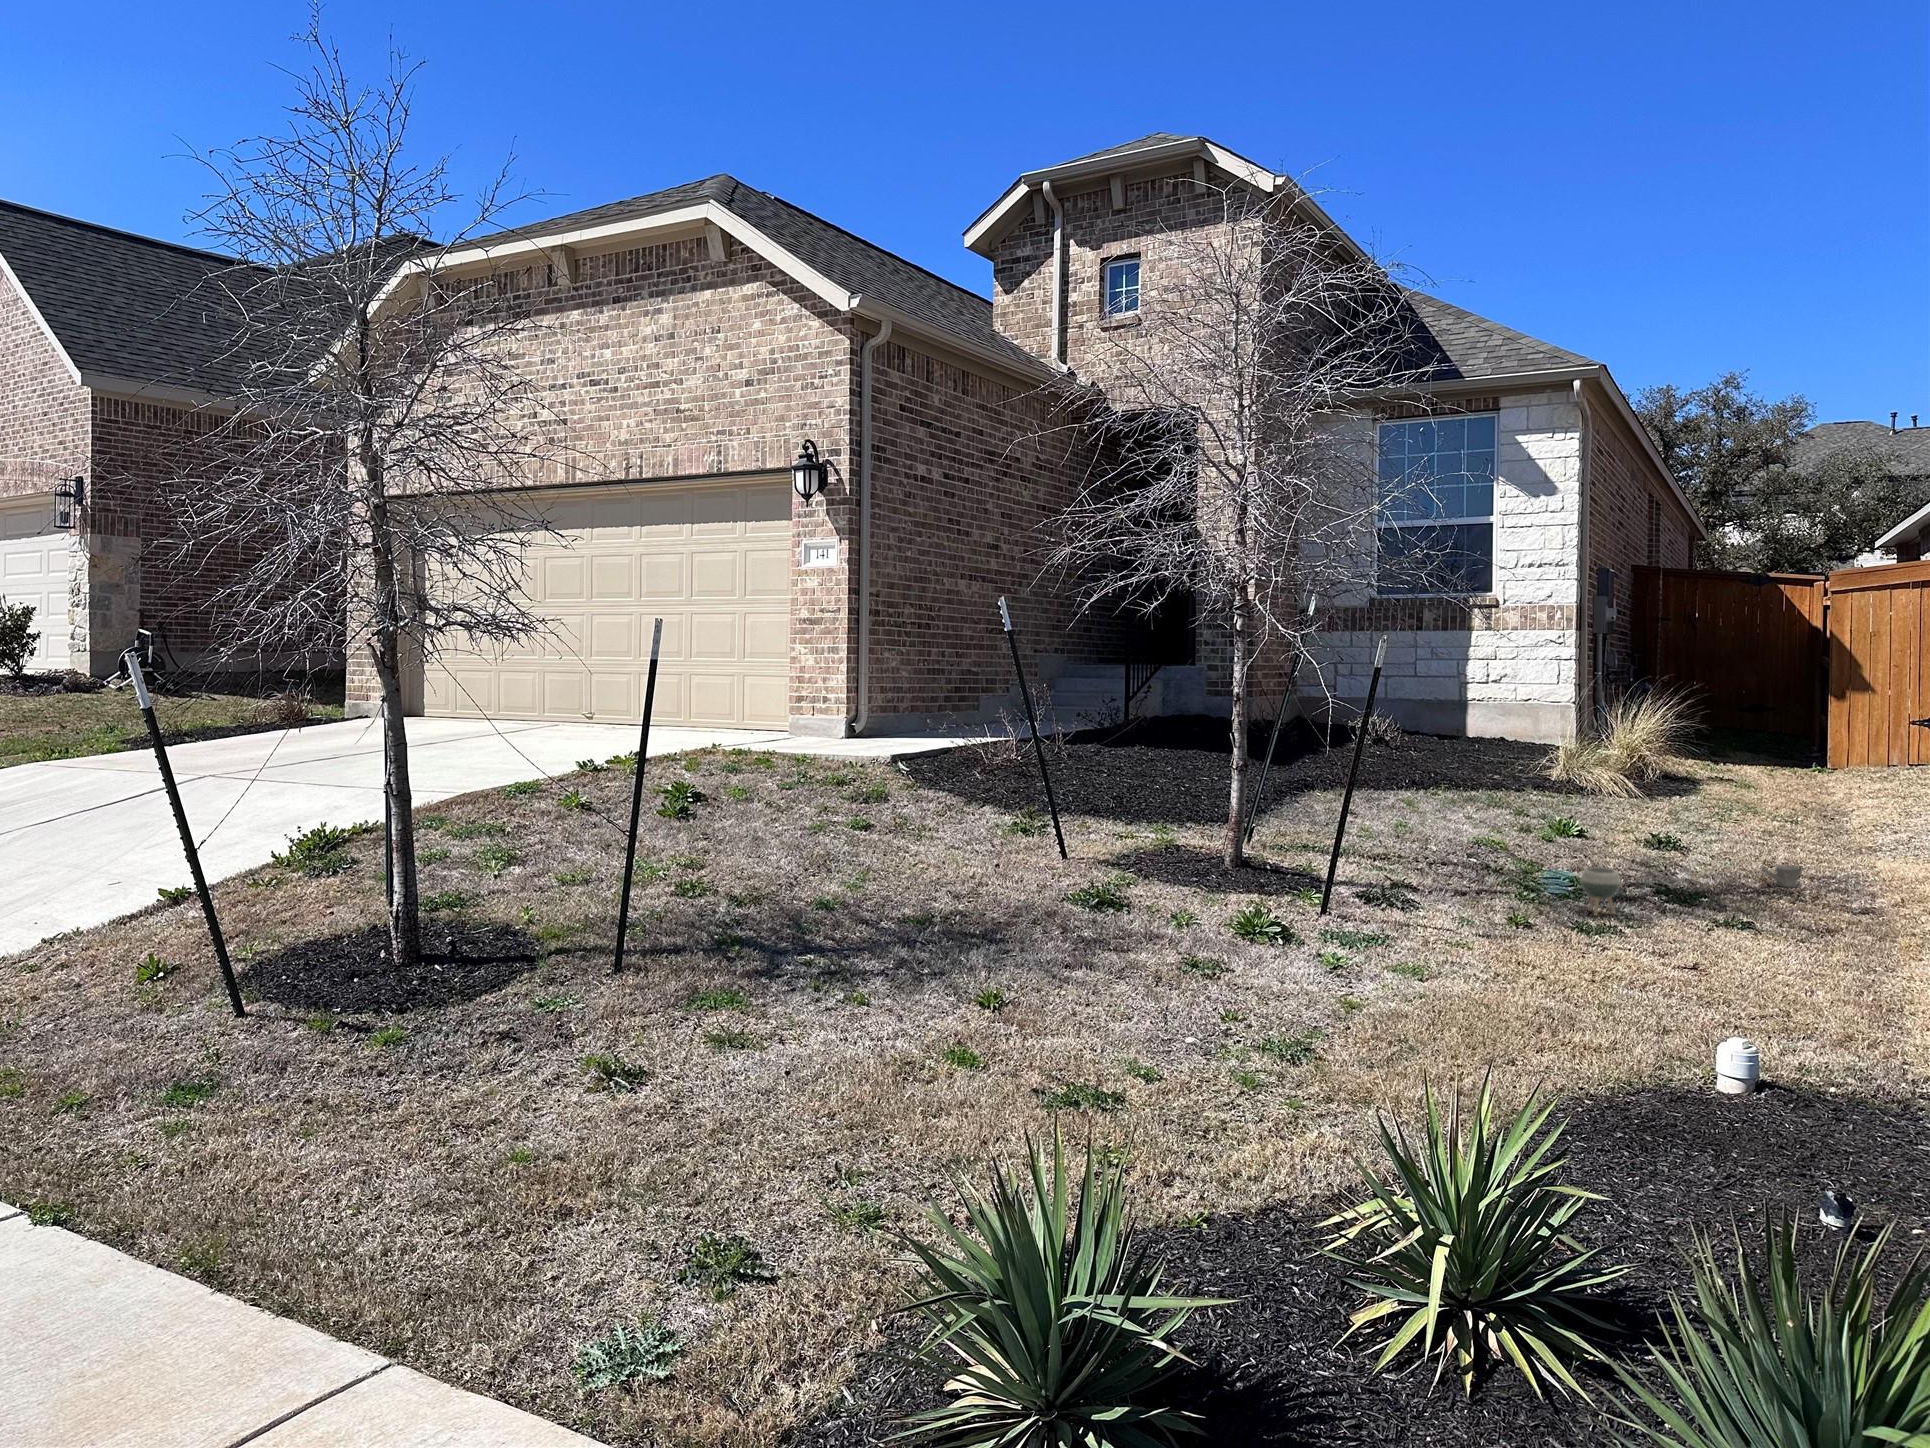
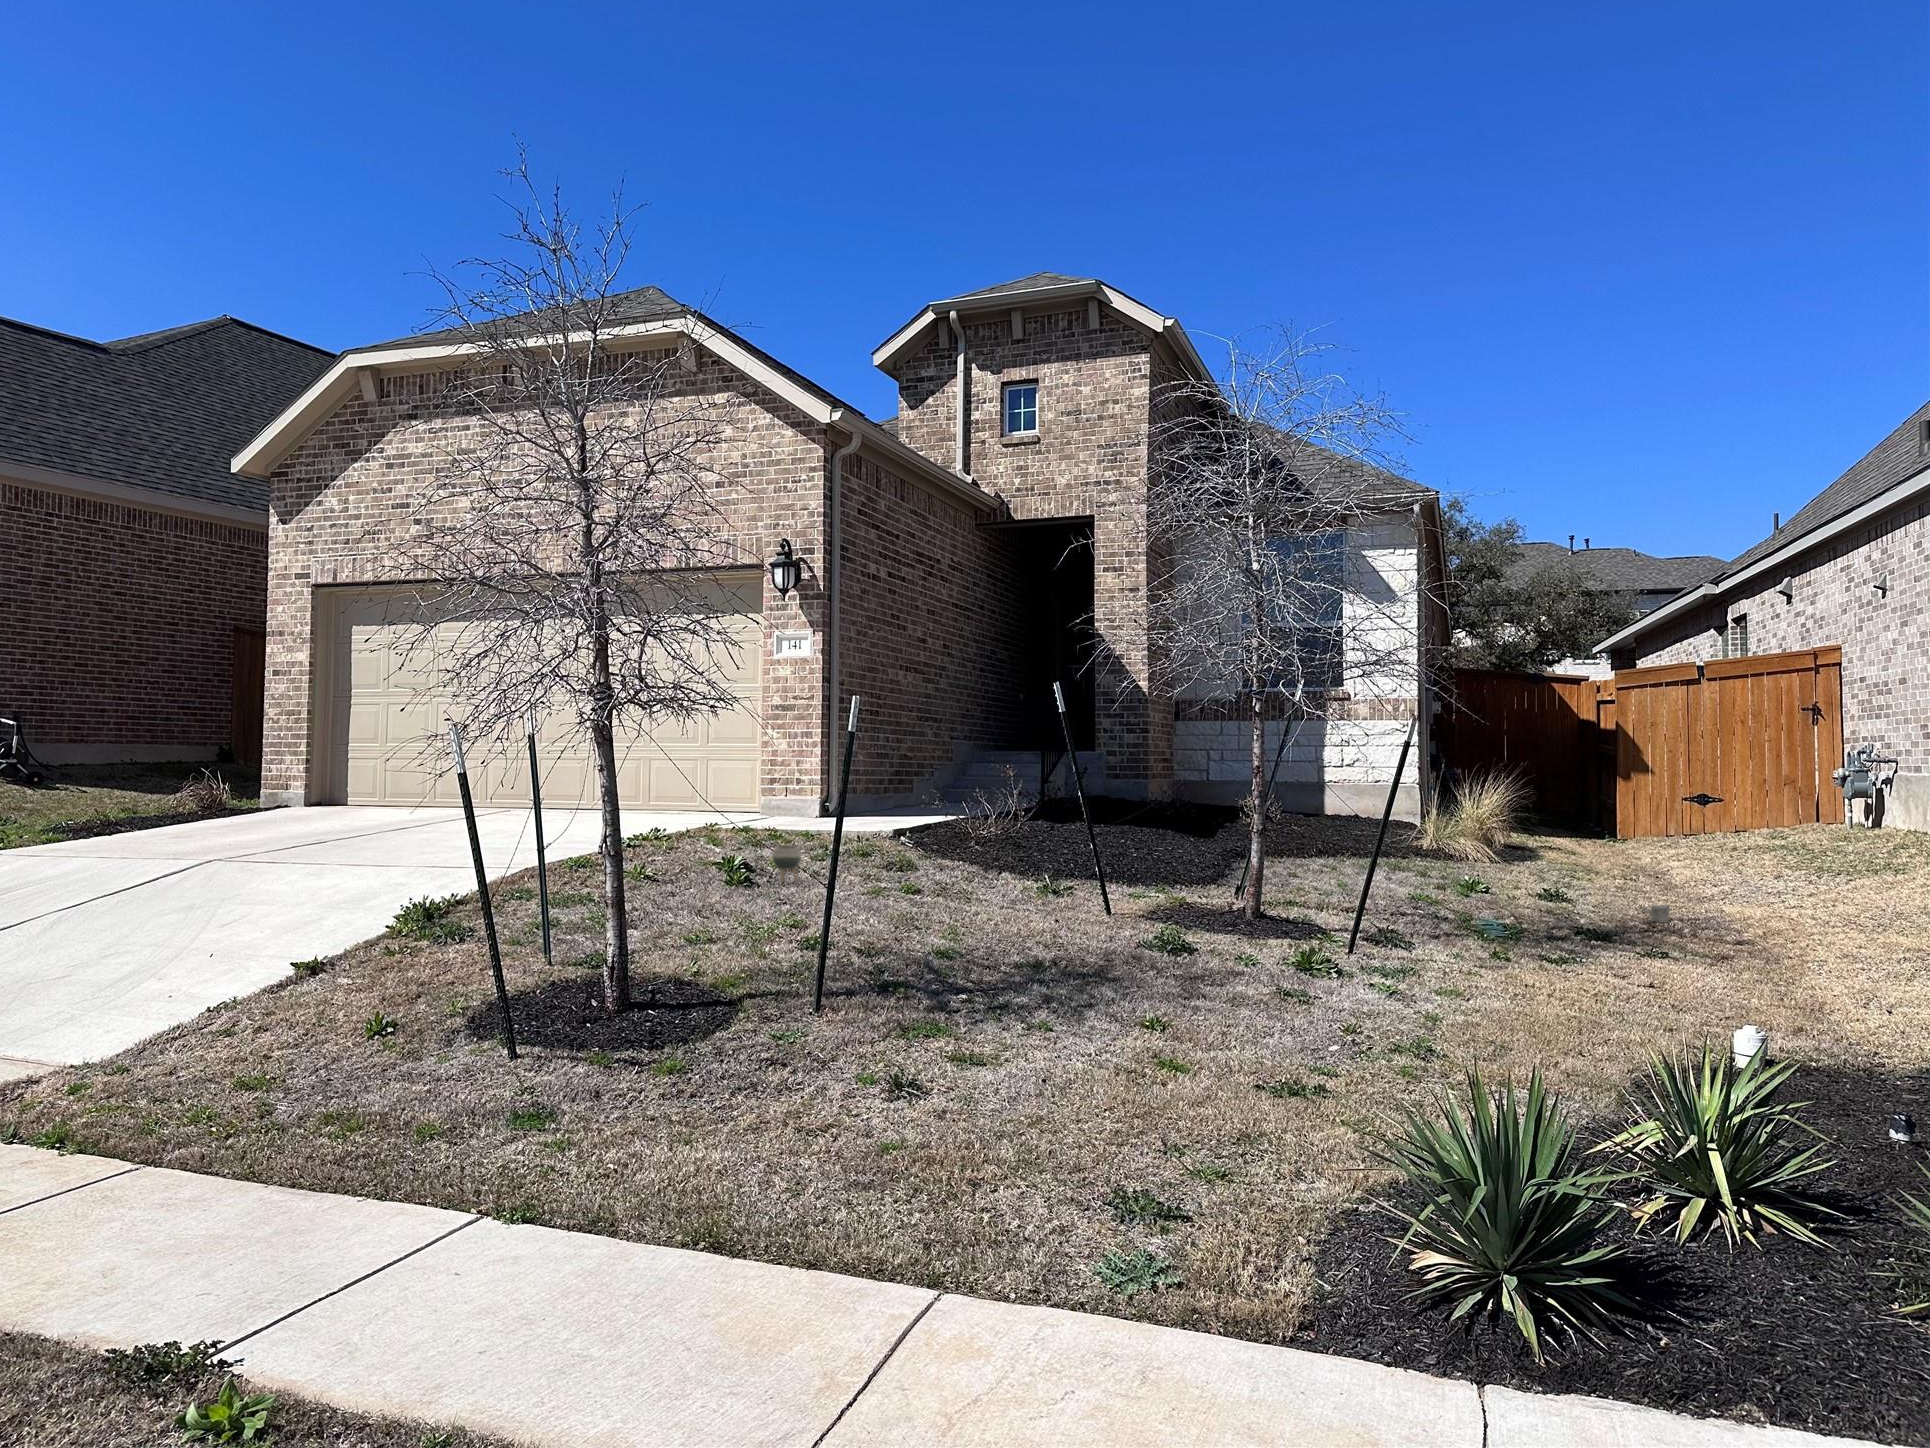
planter: present [1581,867,1620,916] -> present [772,845,801,884]

